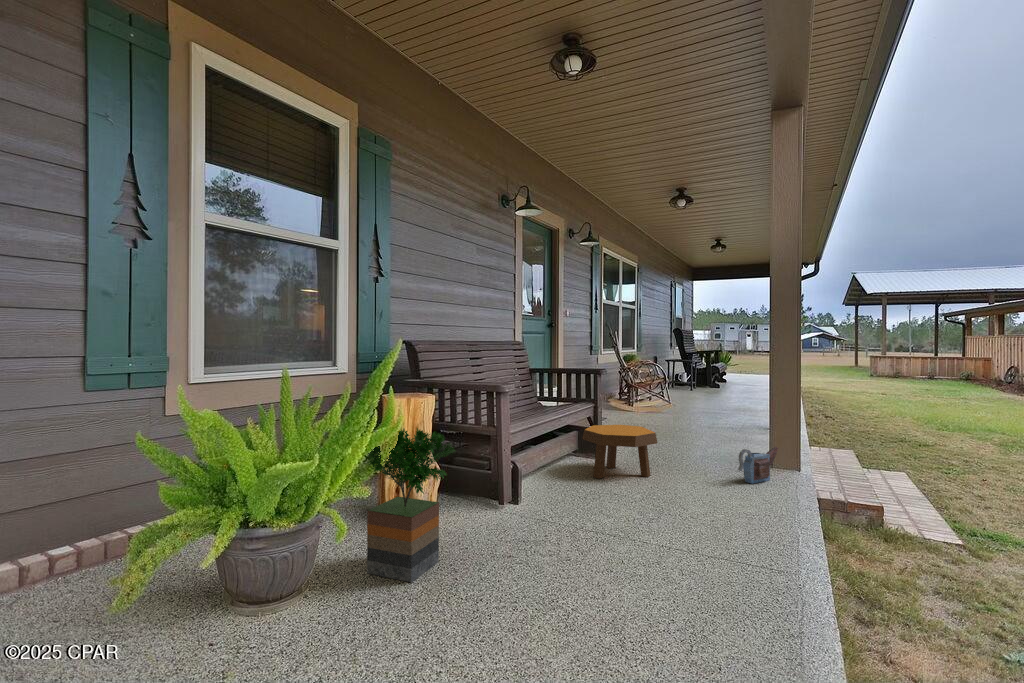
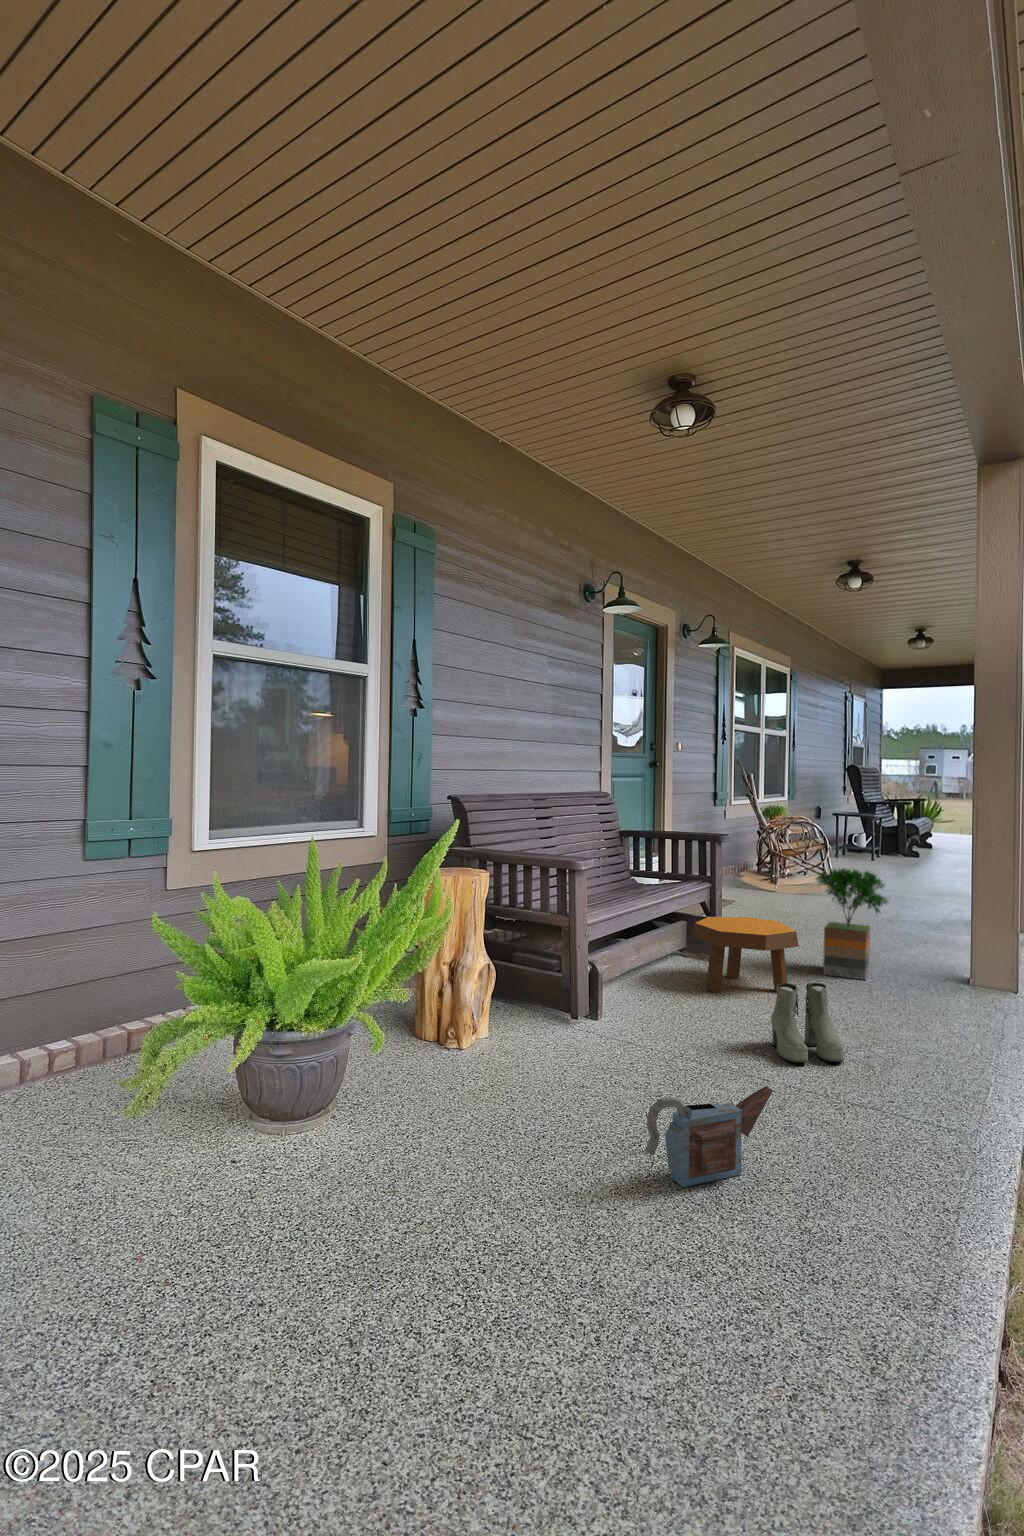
potted tree: present [367,428,455,582] -> present [816,868,888,980]
watering can: present [738,447,778,484] -> present [645,1086,773,1187]
boots: none [645,468,698,527] -> present [771,983,844,1063]

